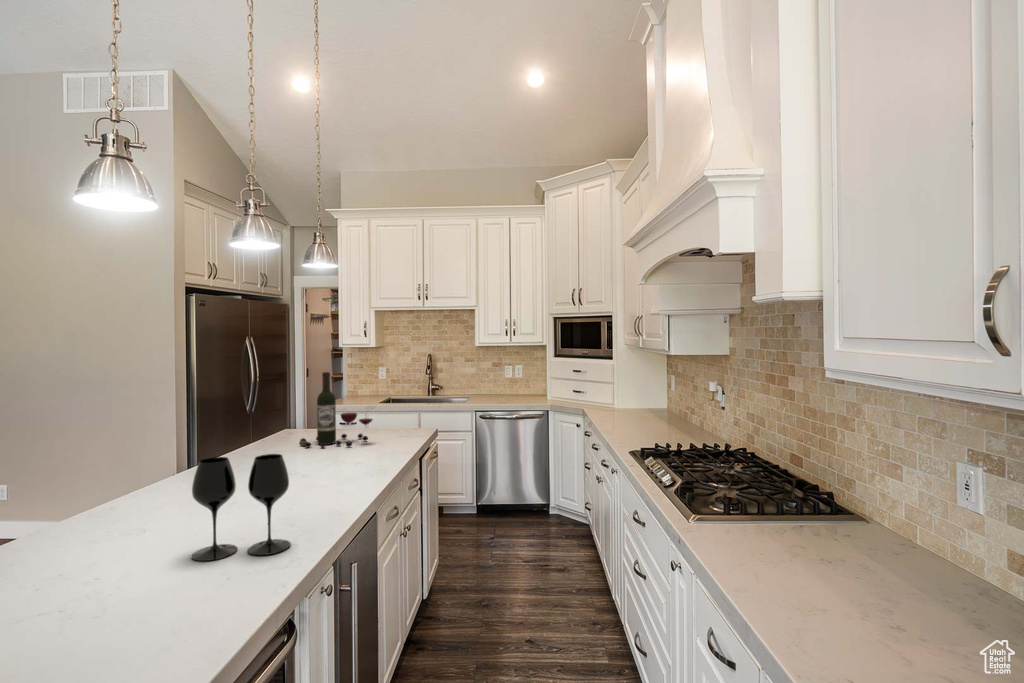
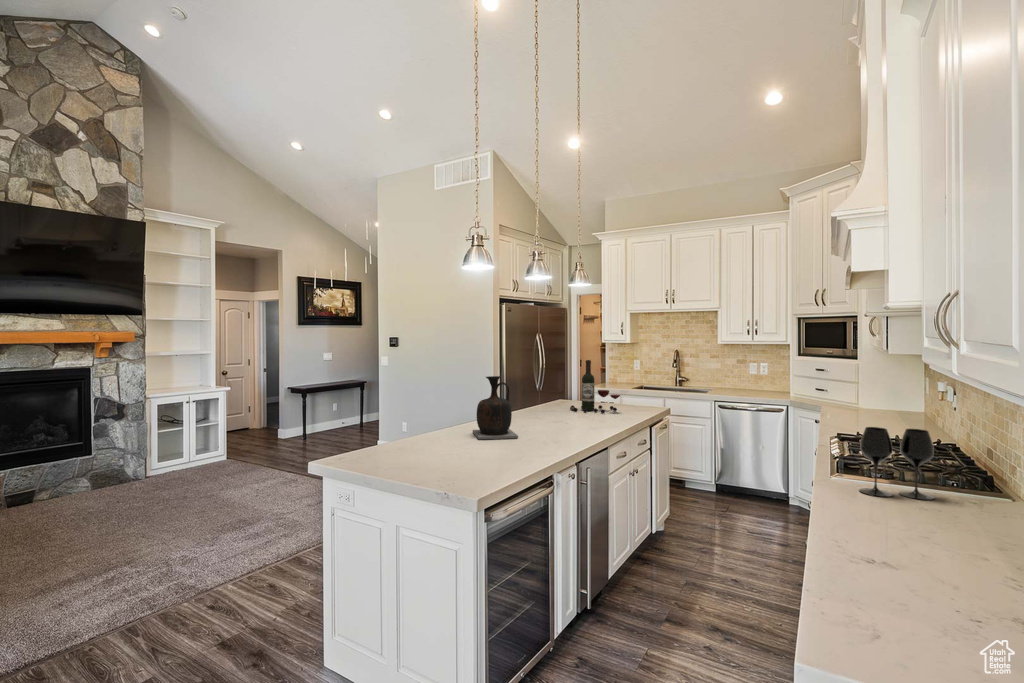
vase: none [105,413,203,542] -> present [473,376,518,439]
wine glass: present [191,454,290,561] -> present [859,427,934,500]

